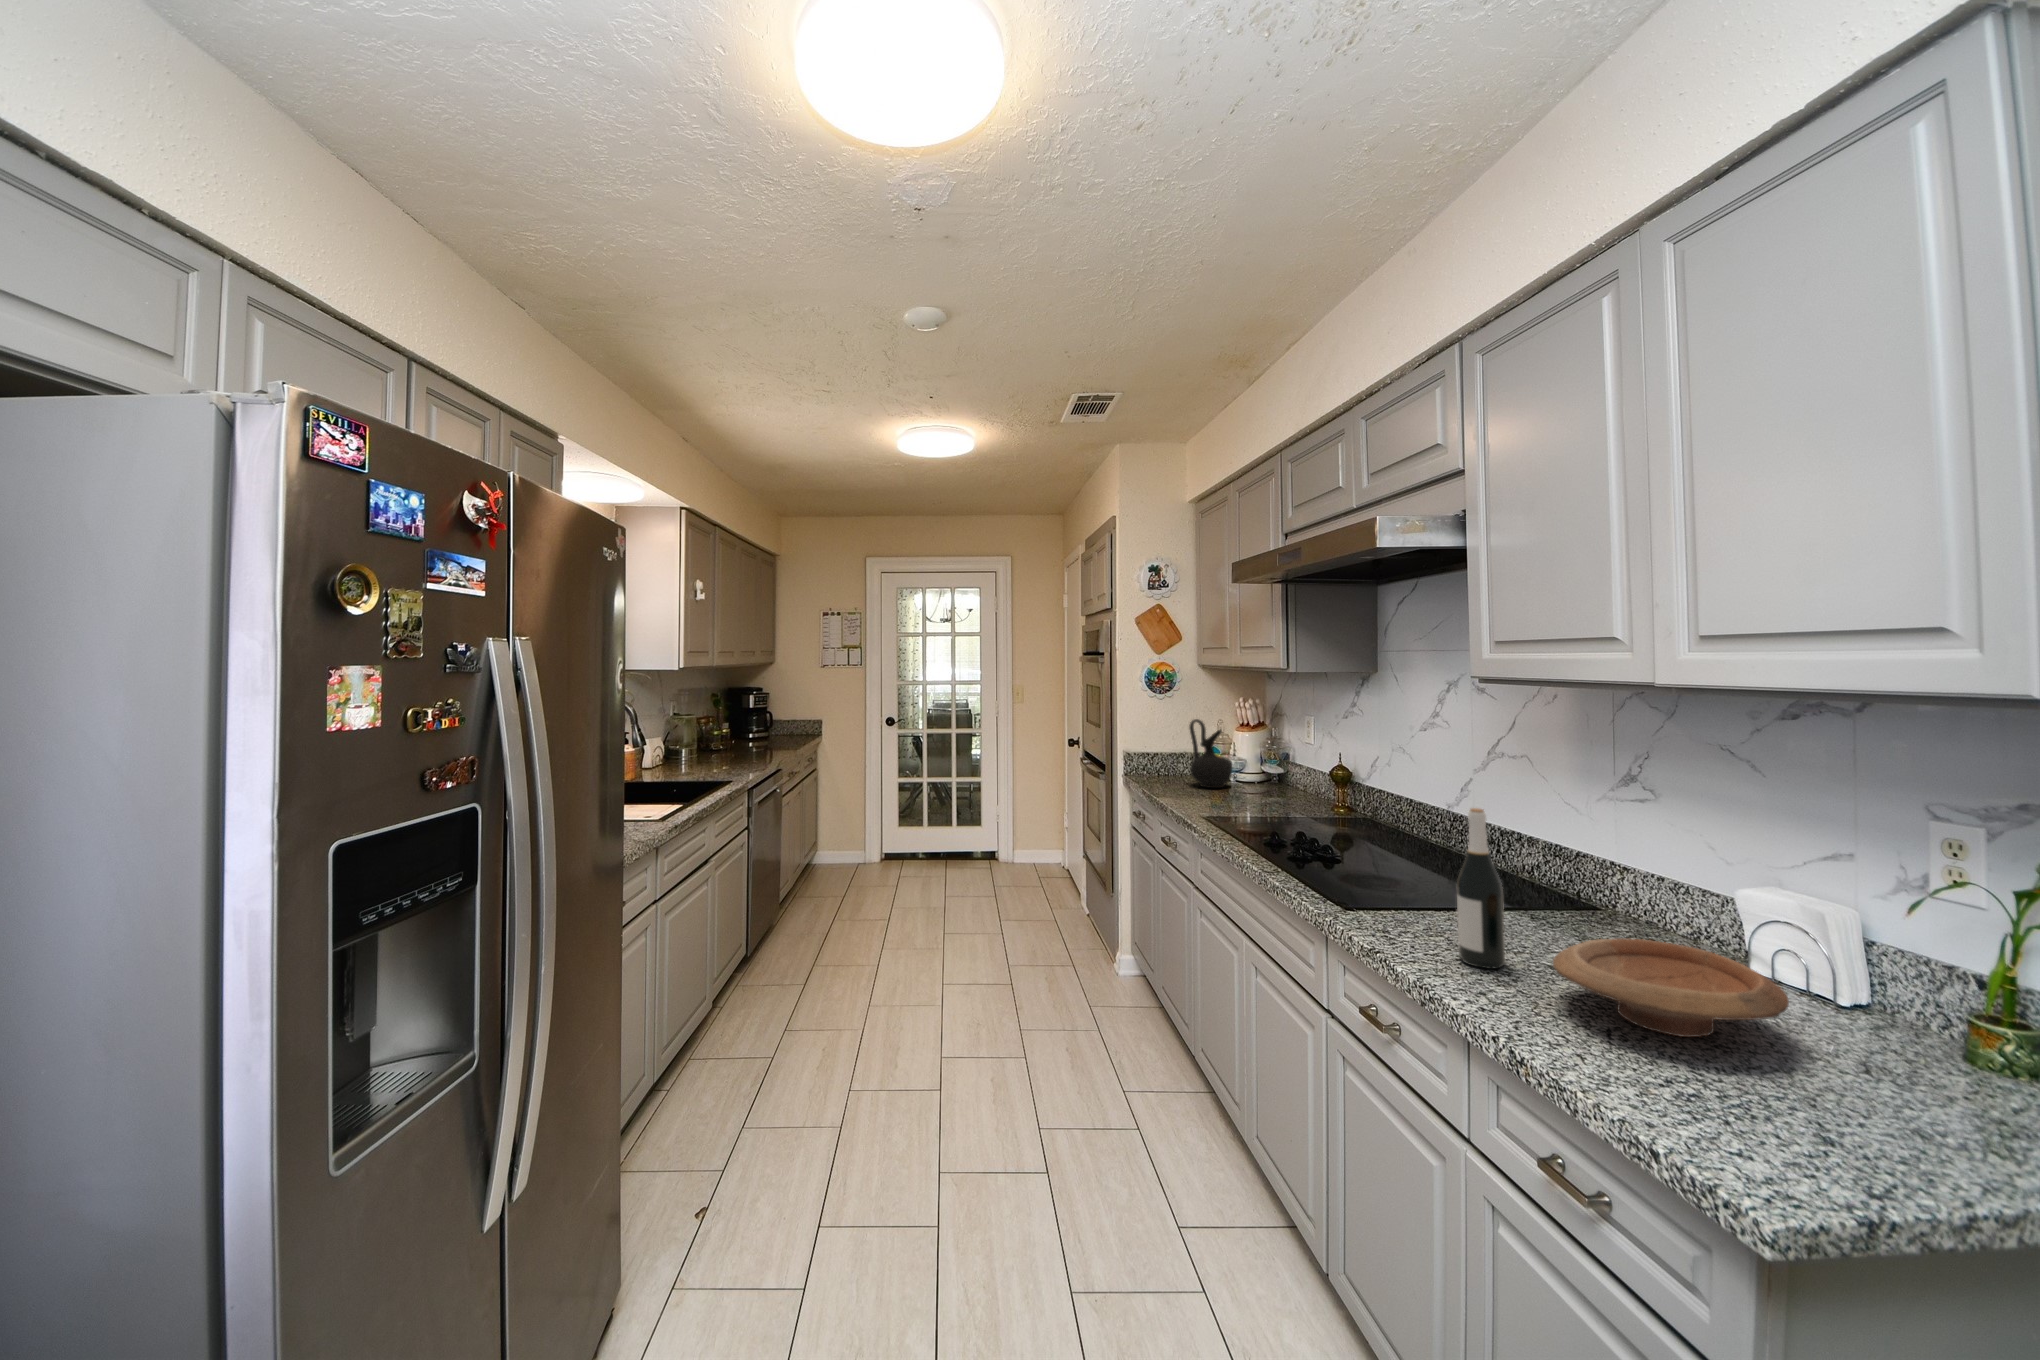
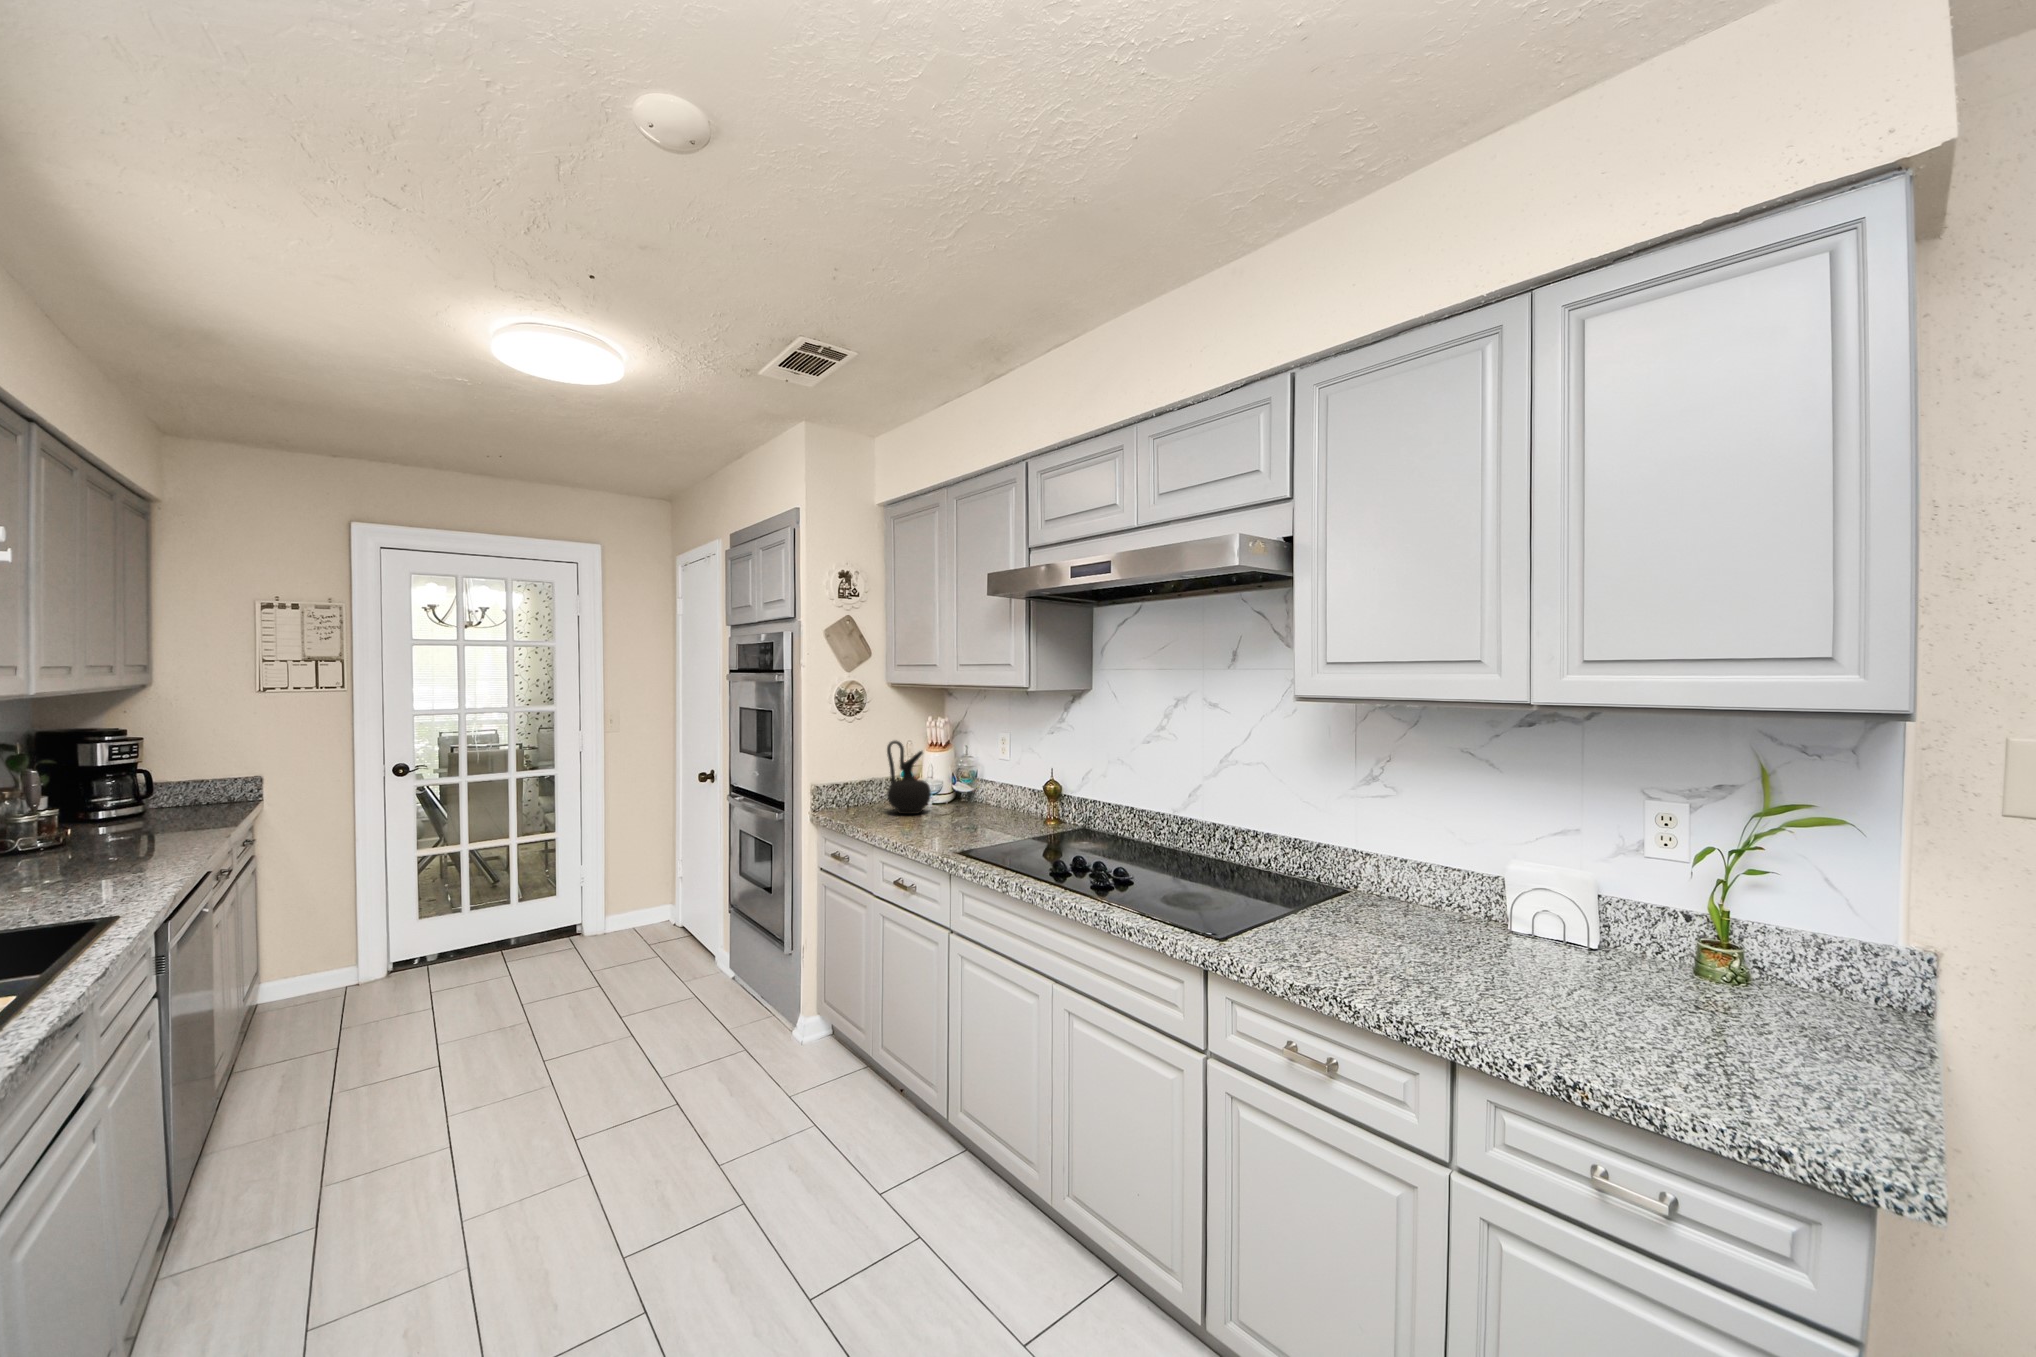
wine bottle: present [1457,808,1505,969] -> none [1327,807,1371,973]
wooden bowl: present [1553,939,1789,1037] -> none [1437,919,1646,1010]

